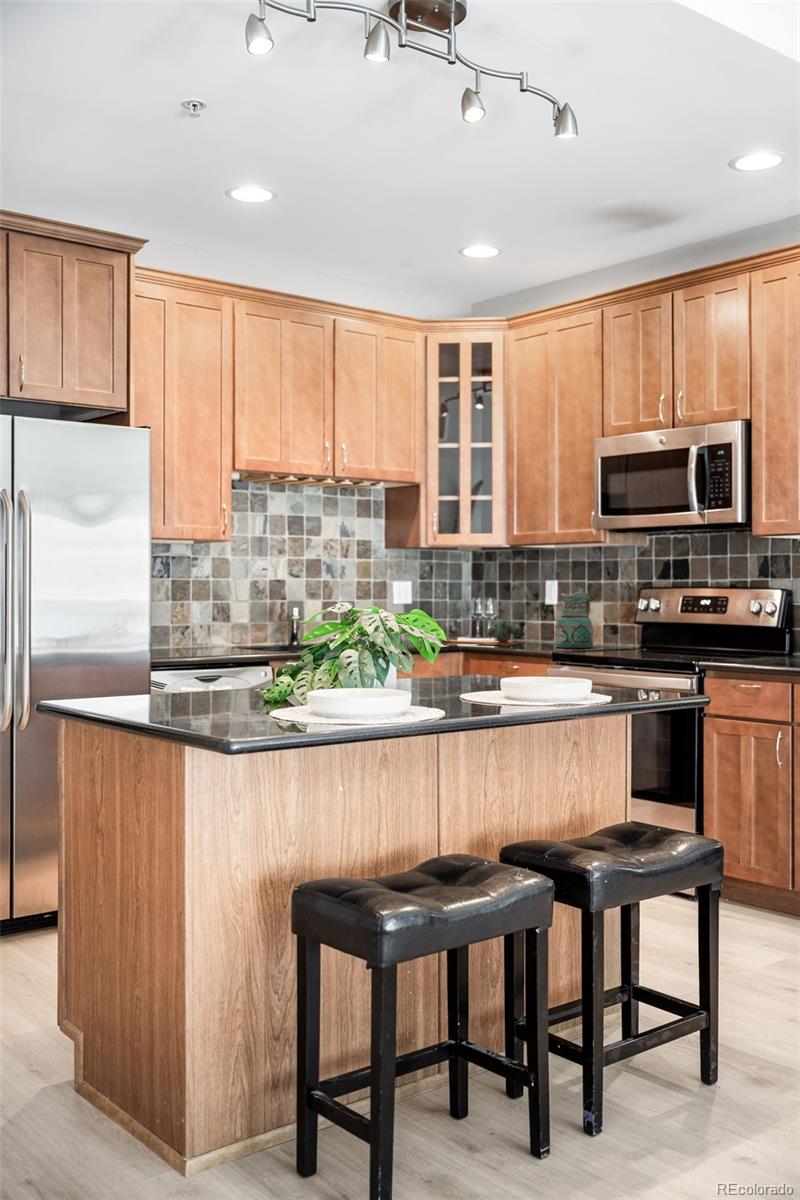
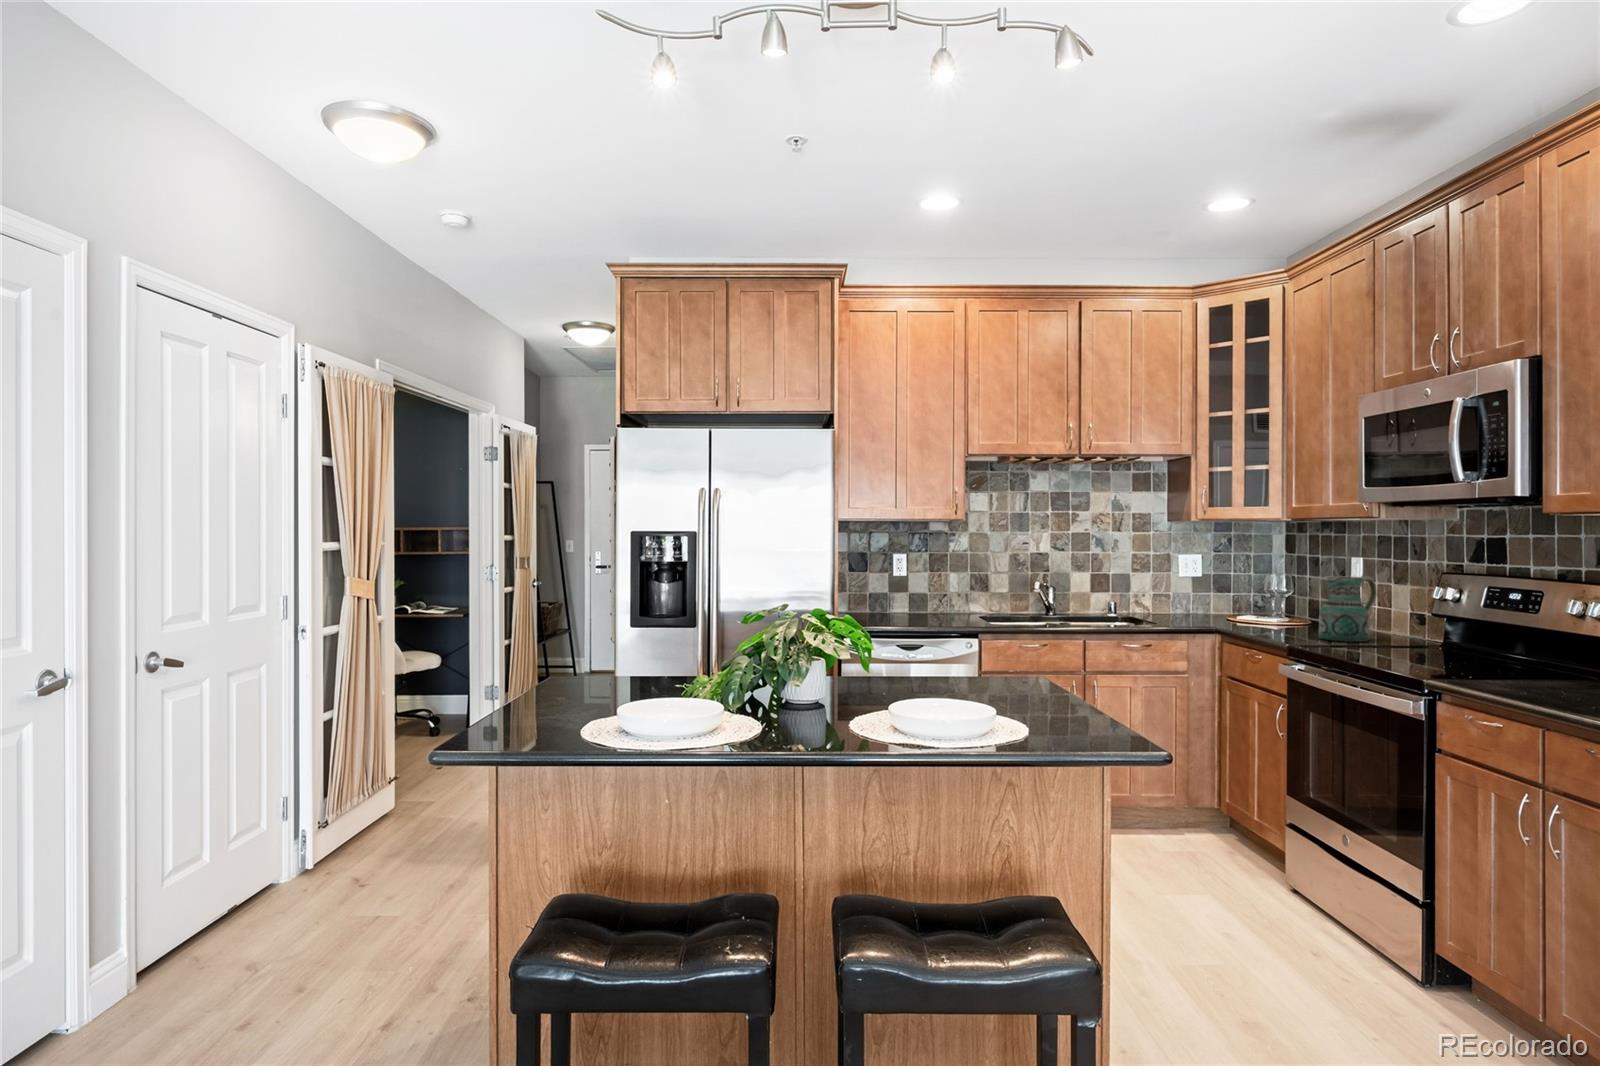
succulent plant: present [483,620,520,645] -> none [1238,600,1311,630]

